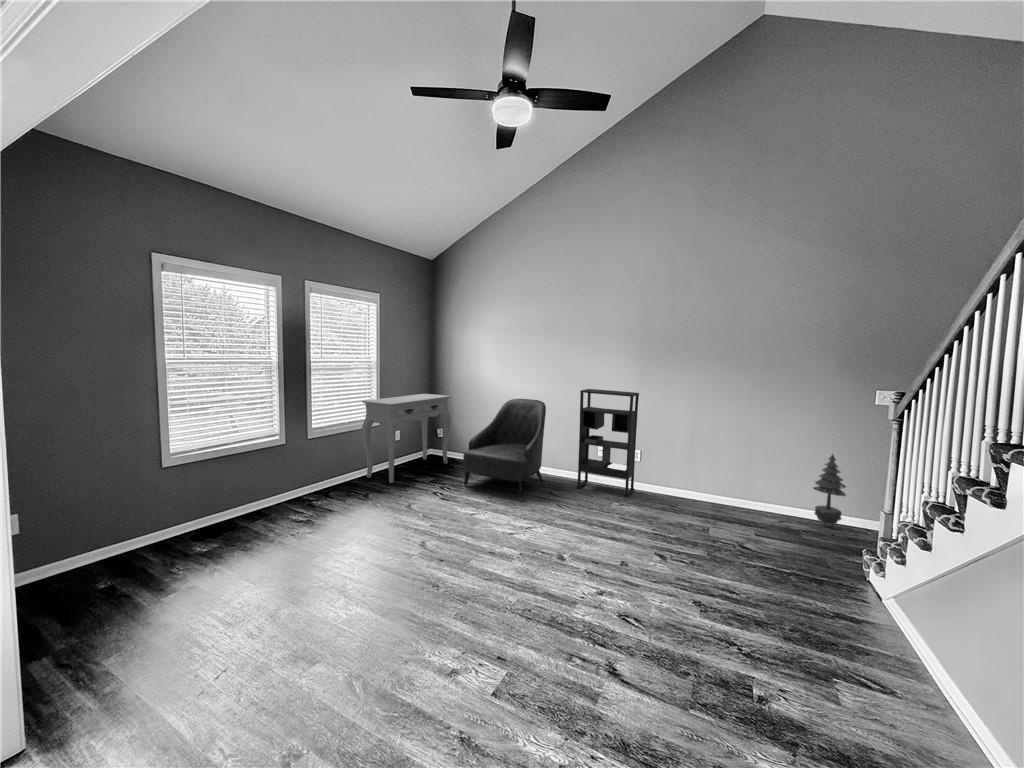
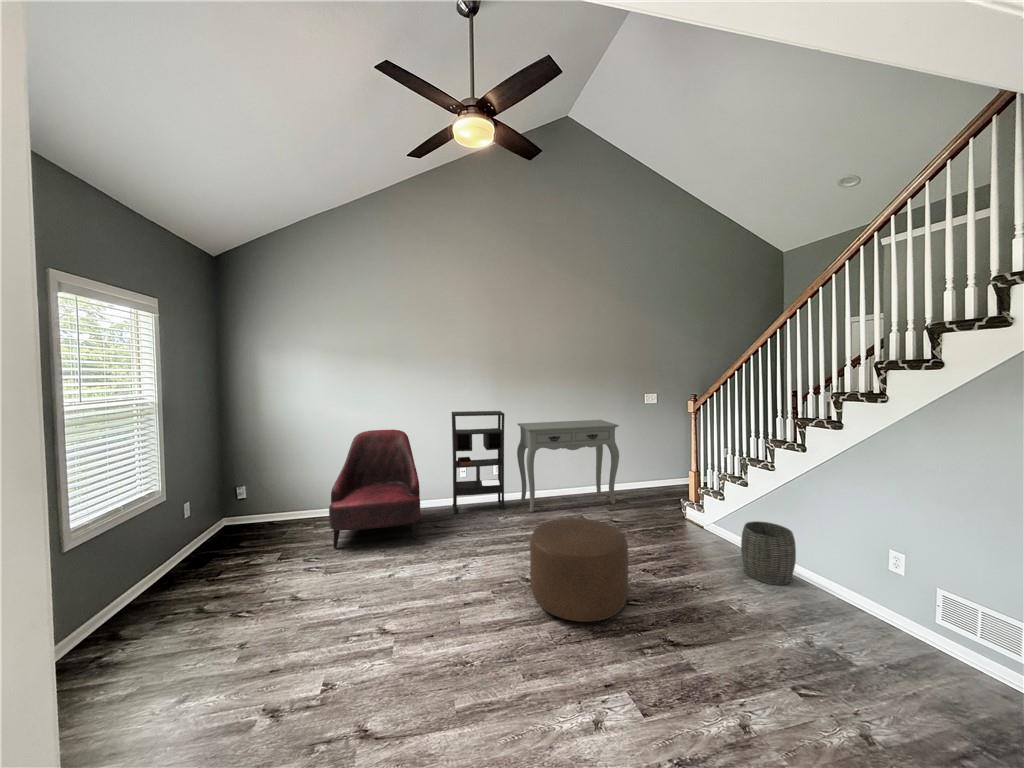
console table: present [362,394,451,483] -> present [517,420,619,512]
potted tree: present [813,454,846,526] -> none [624,440,644,492]
ottoman: none [531,504,639,617] -> present [530,518,628,622]
woven basket: none [856,599,969,728] -> present [741,521,796,585]

